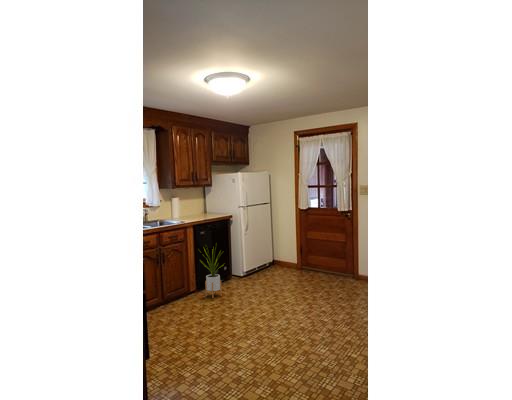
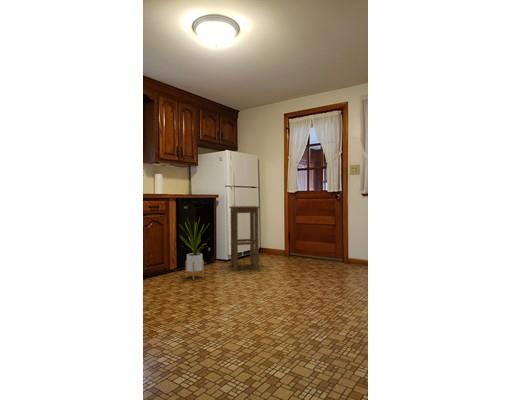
stool: none [243,227,271,289] -> present [230,206,260,271]

